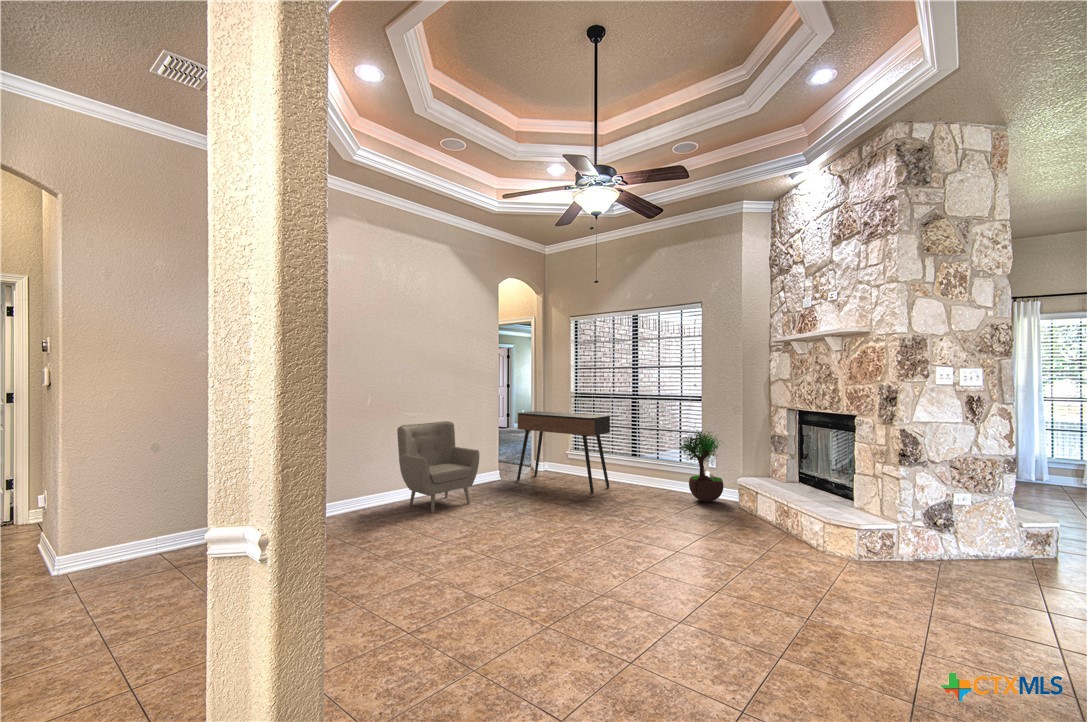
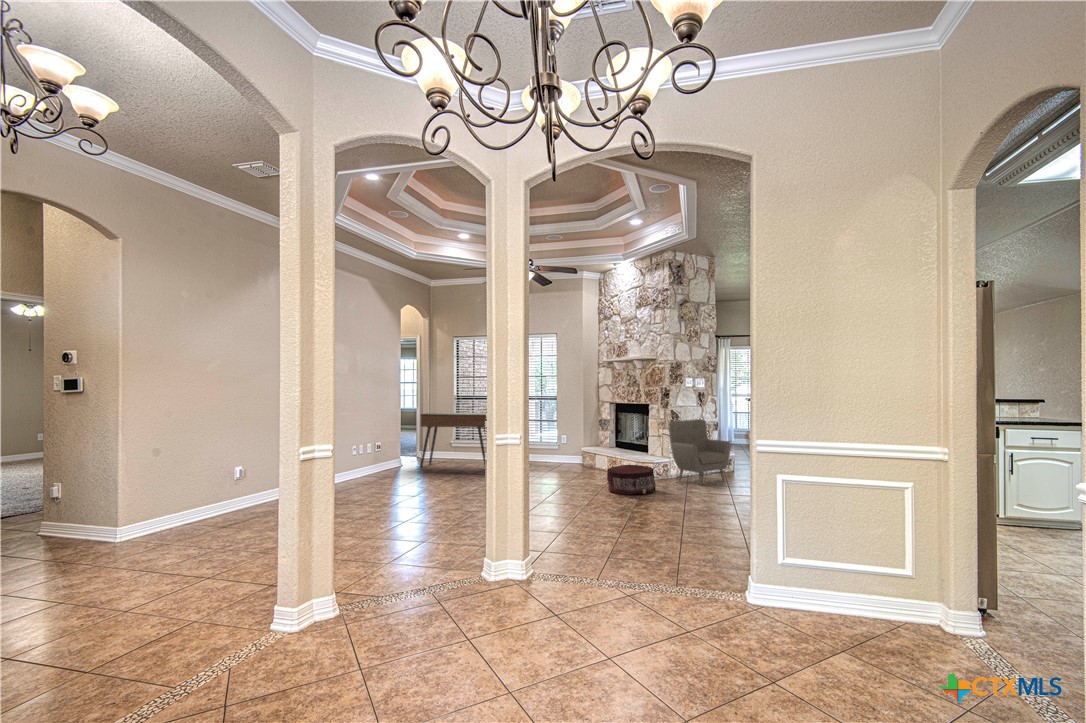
armchair: present [397,421,479,513] -> present [668,419,730,486]
potted tree: present [679,430,724,502] -> none [545,416,574,466]
pouf: none [746,531,853,609] -> present [607,465,656,494]

